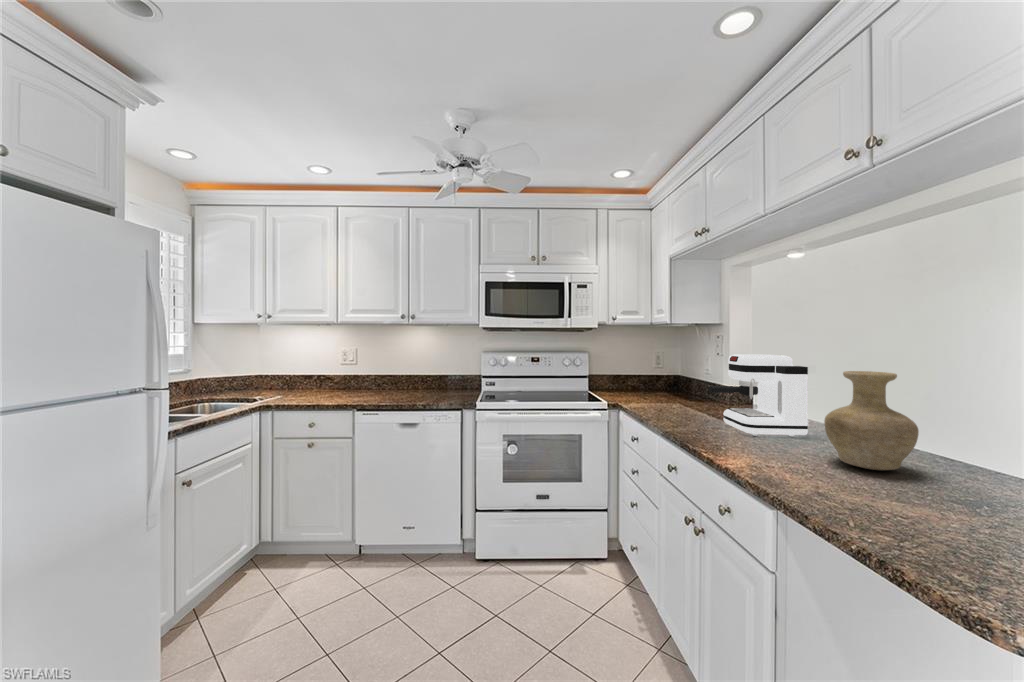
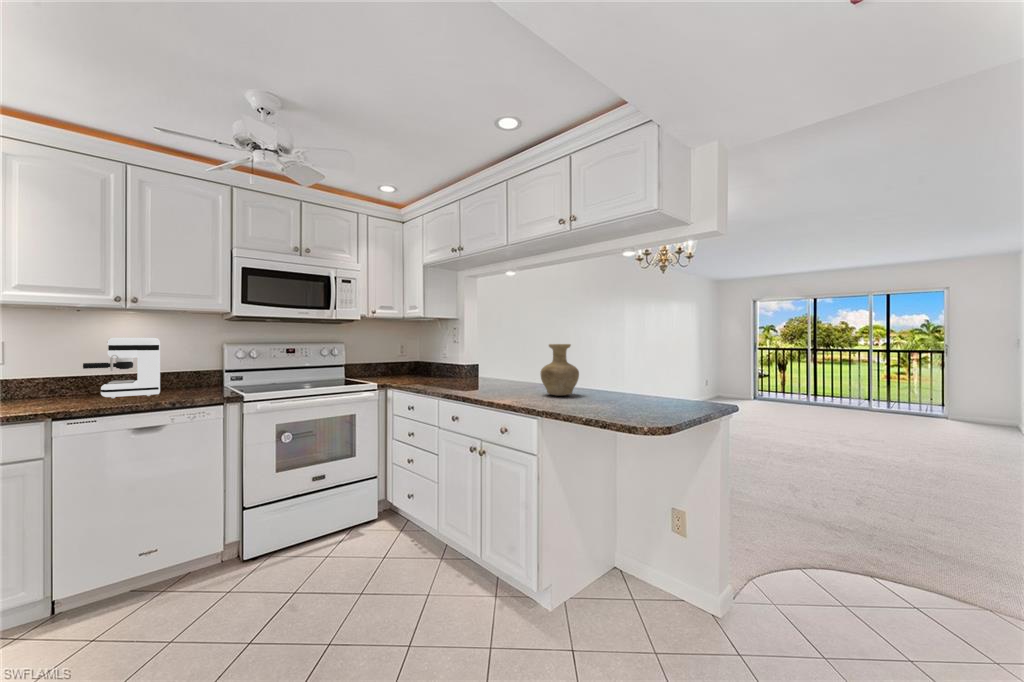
coffee maker: present [709,355,808,436] -> present [83,338,160,398]

